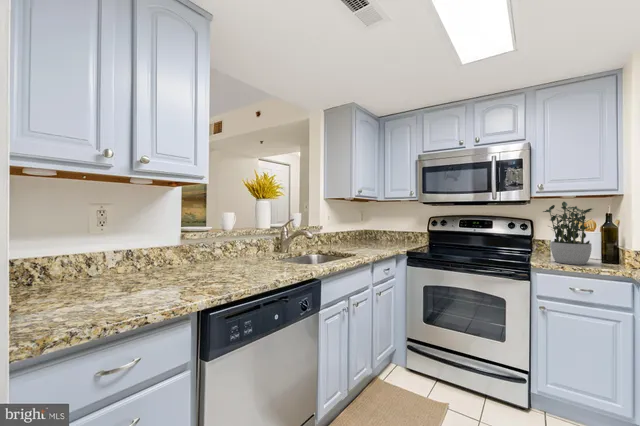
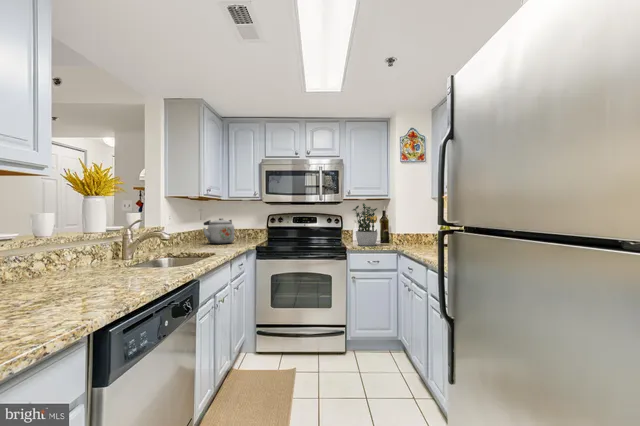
kettle: none [359,219,390,245] -> present [203,218,234,244]

